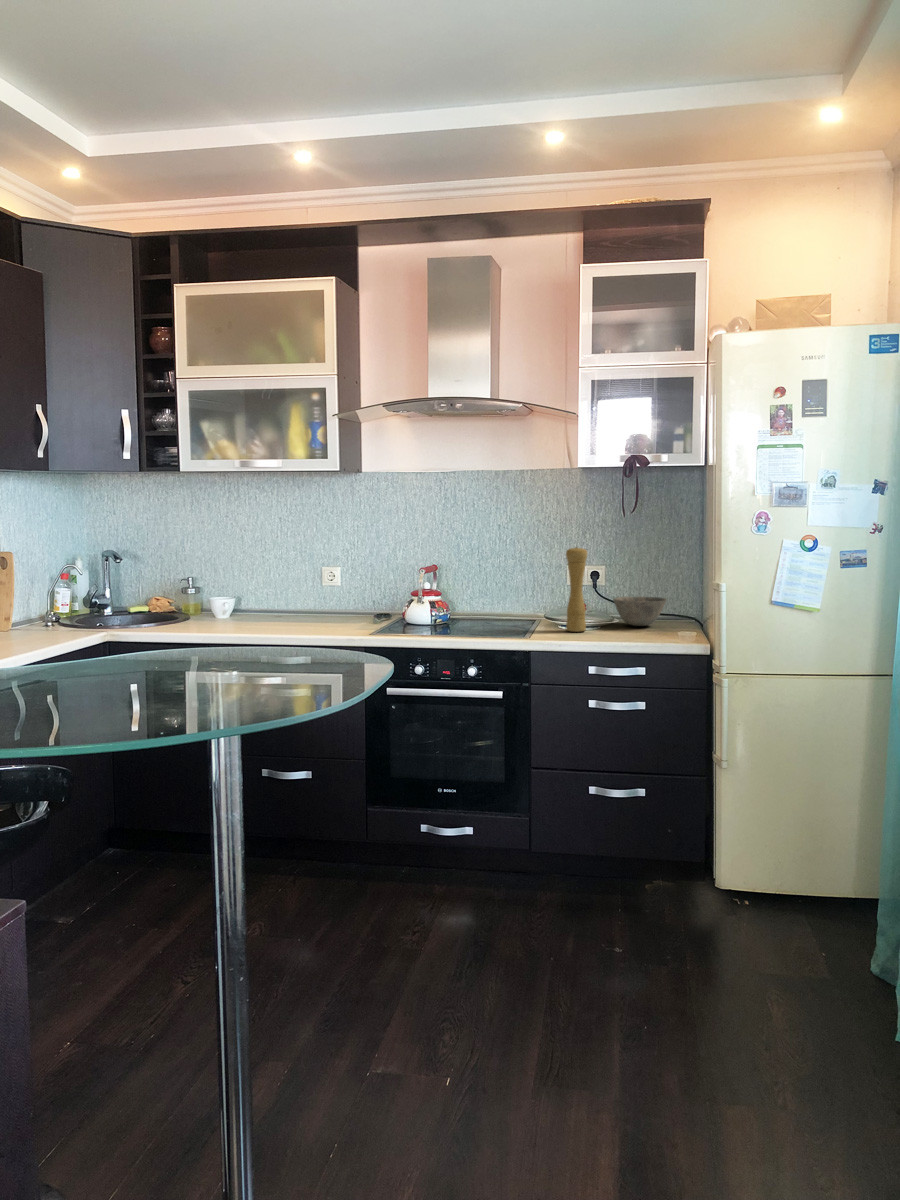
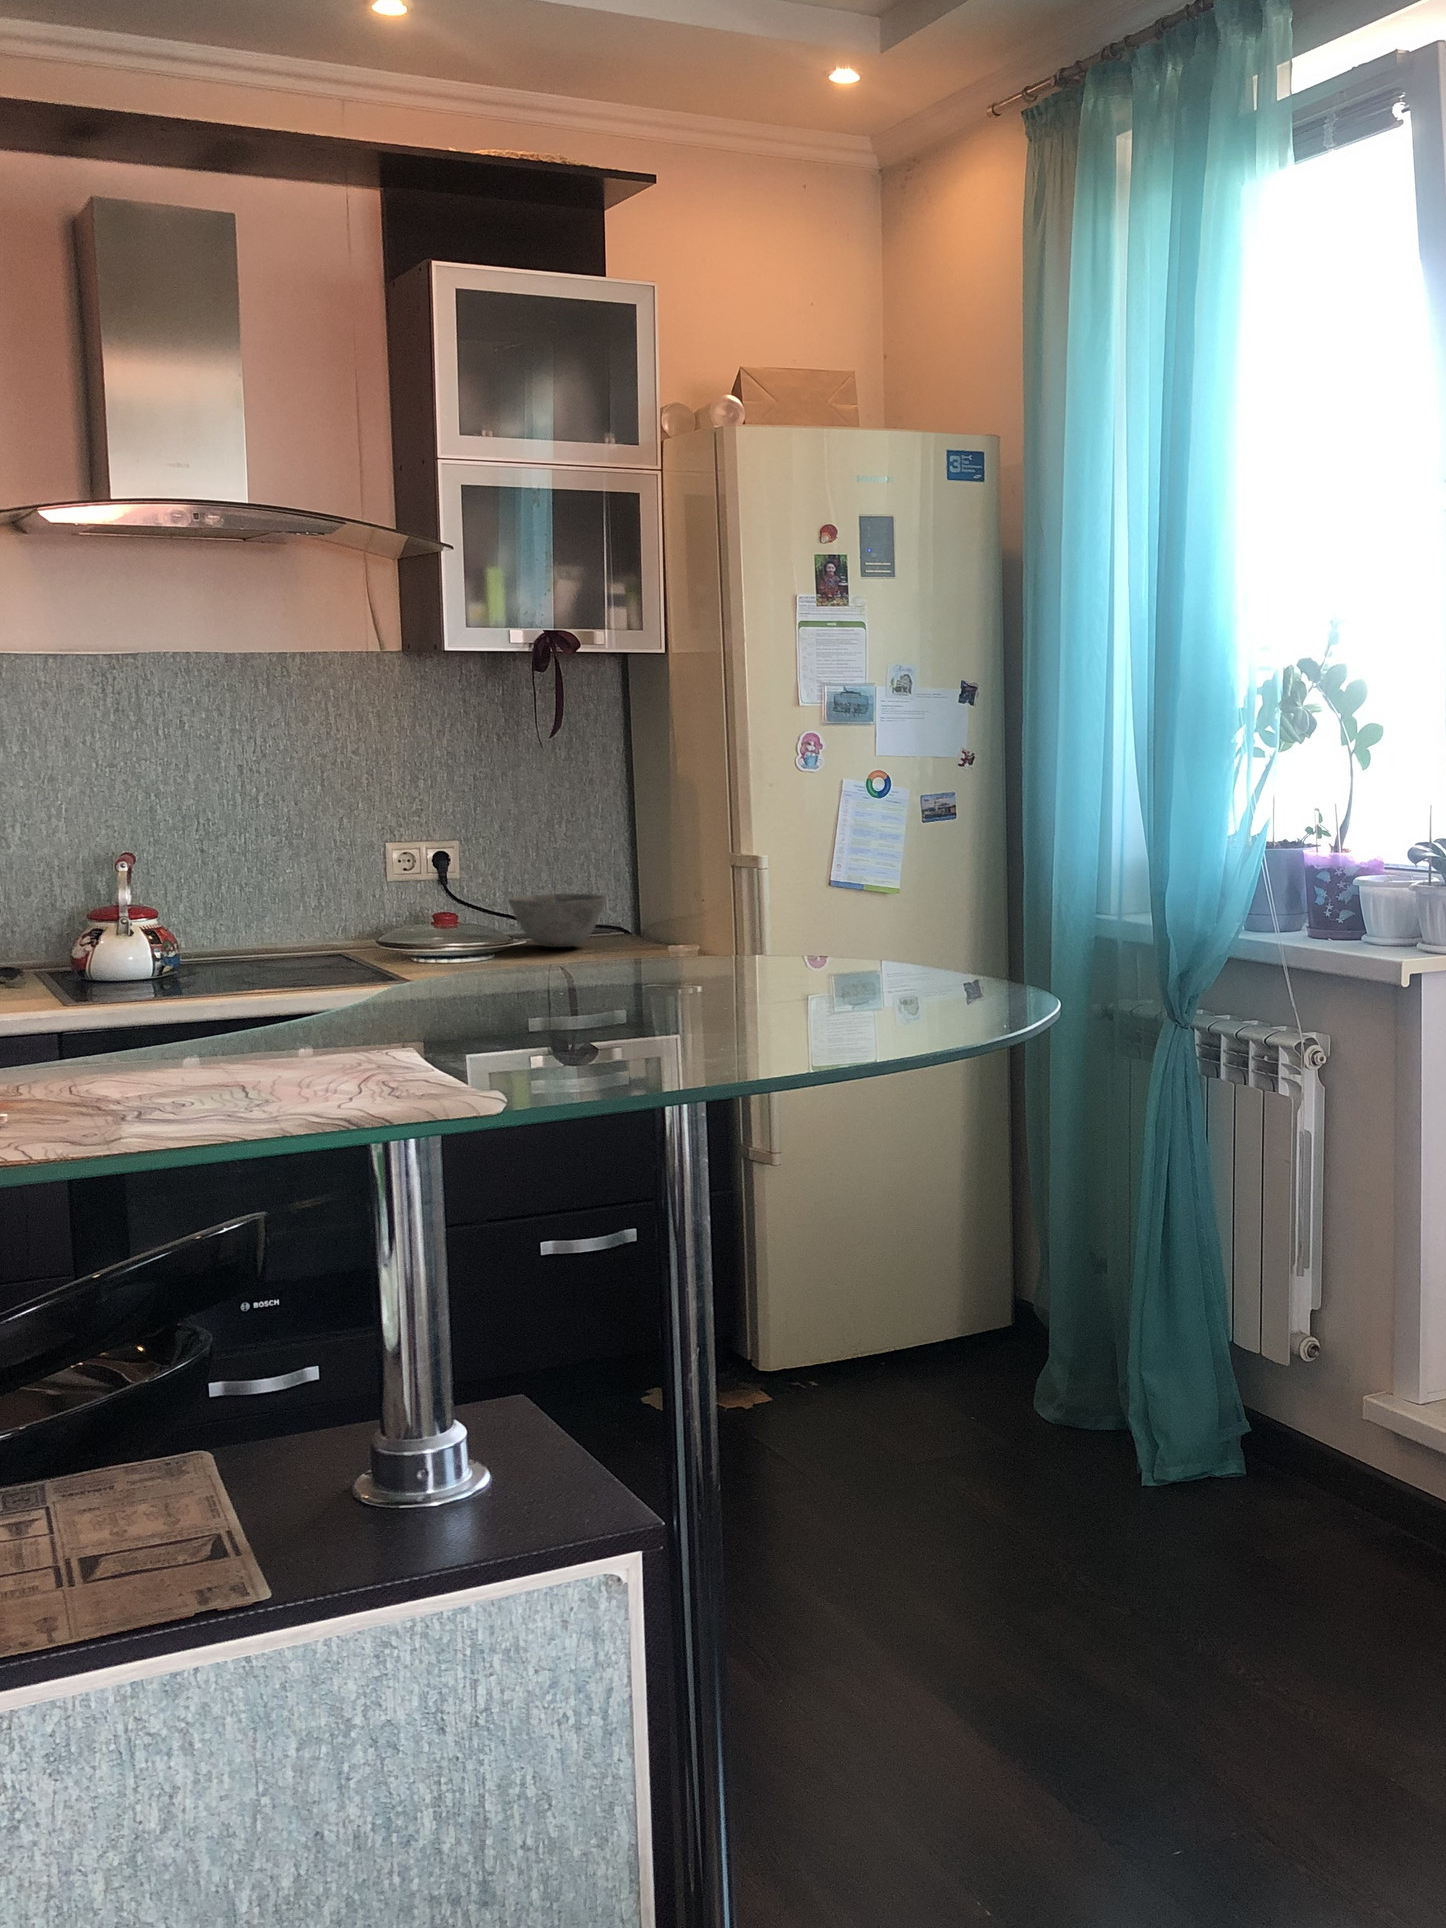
pepper mill: present [566,547,587,632] -> none [441,803,487,964]

